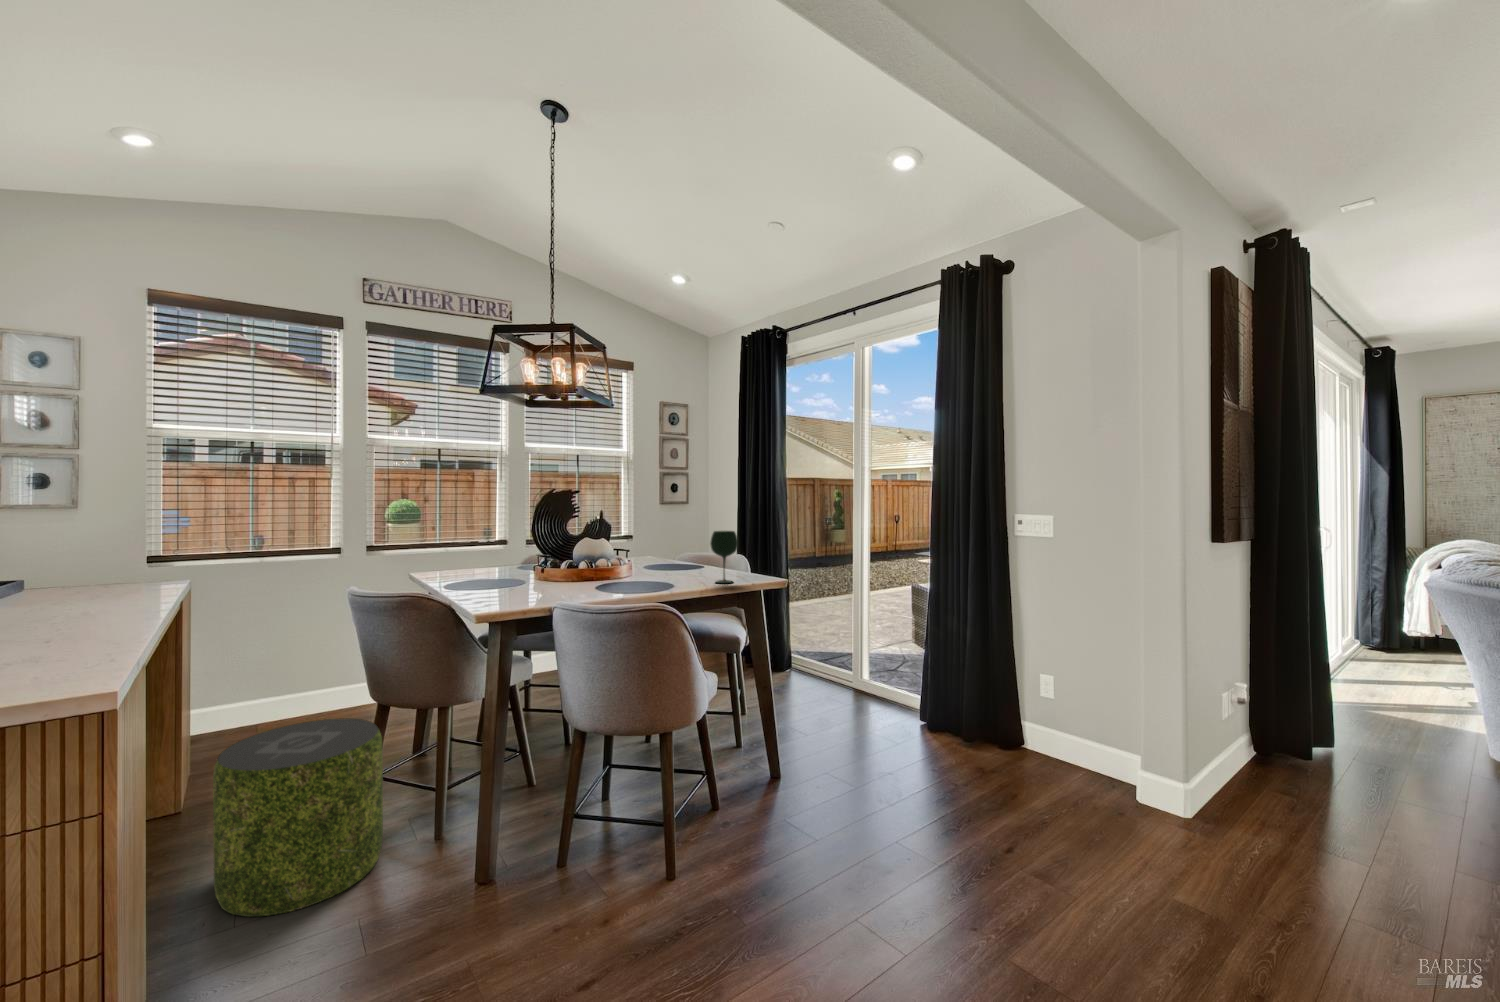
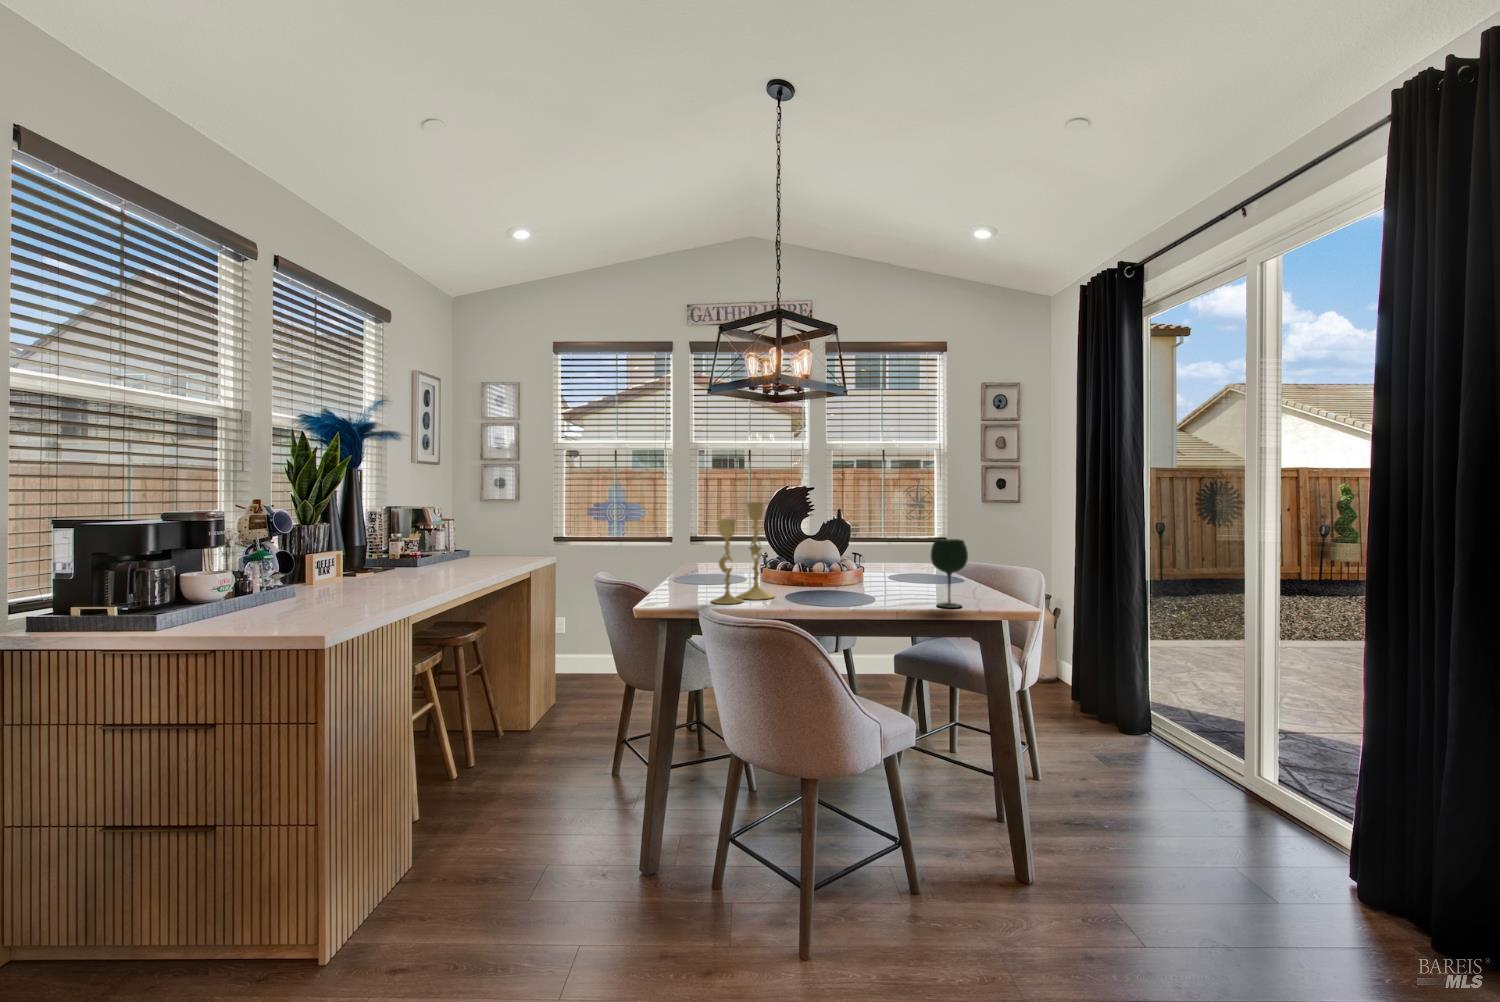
candlestick: none [526,502,578,599] -> present [712,502,775,604]
pouf: present [213,719,383,917] -> none [483,686,606,846]

